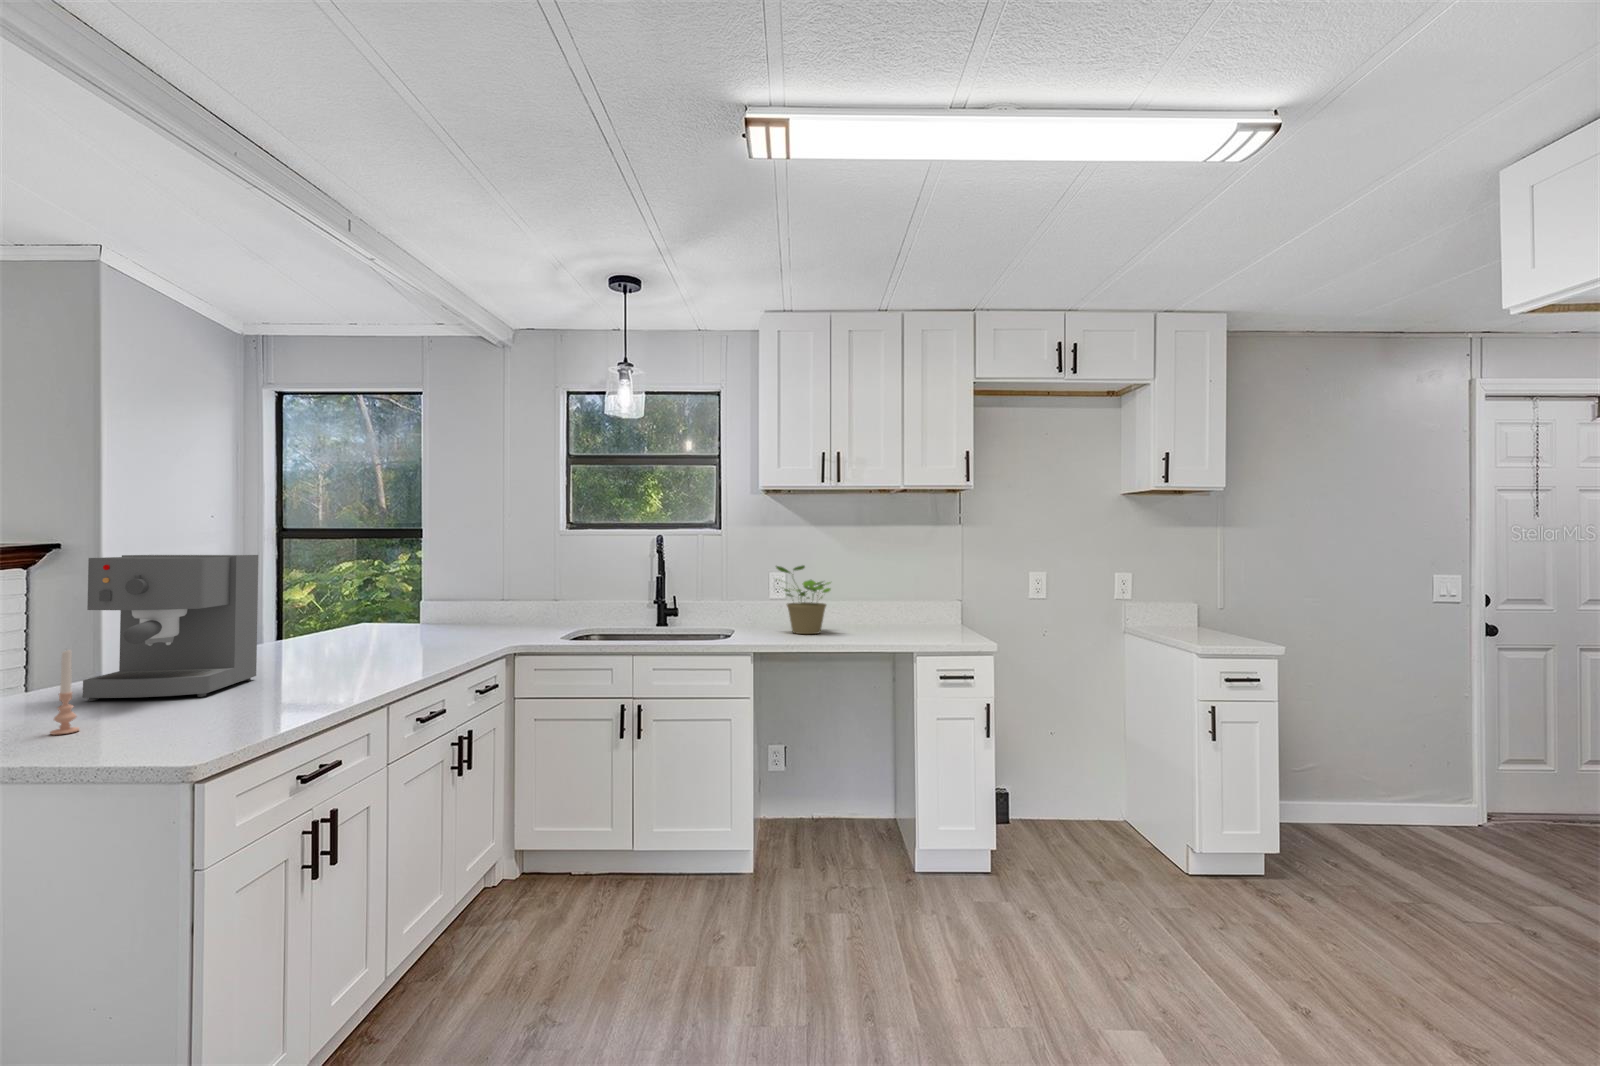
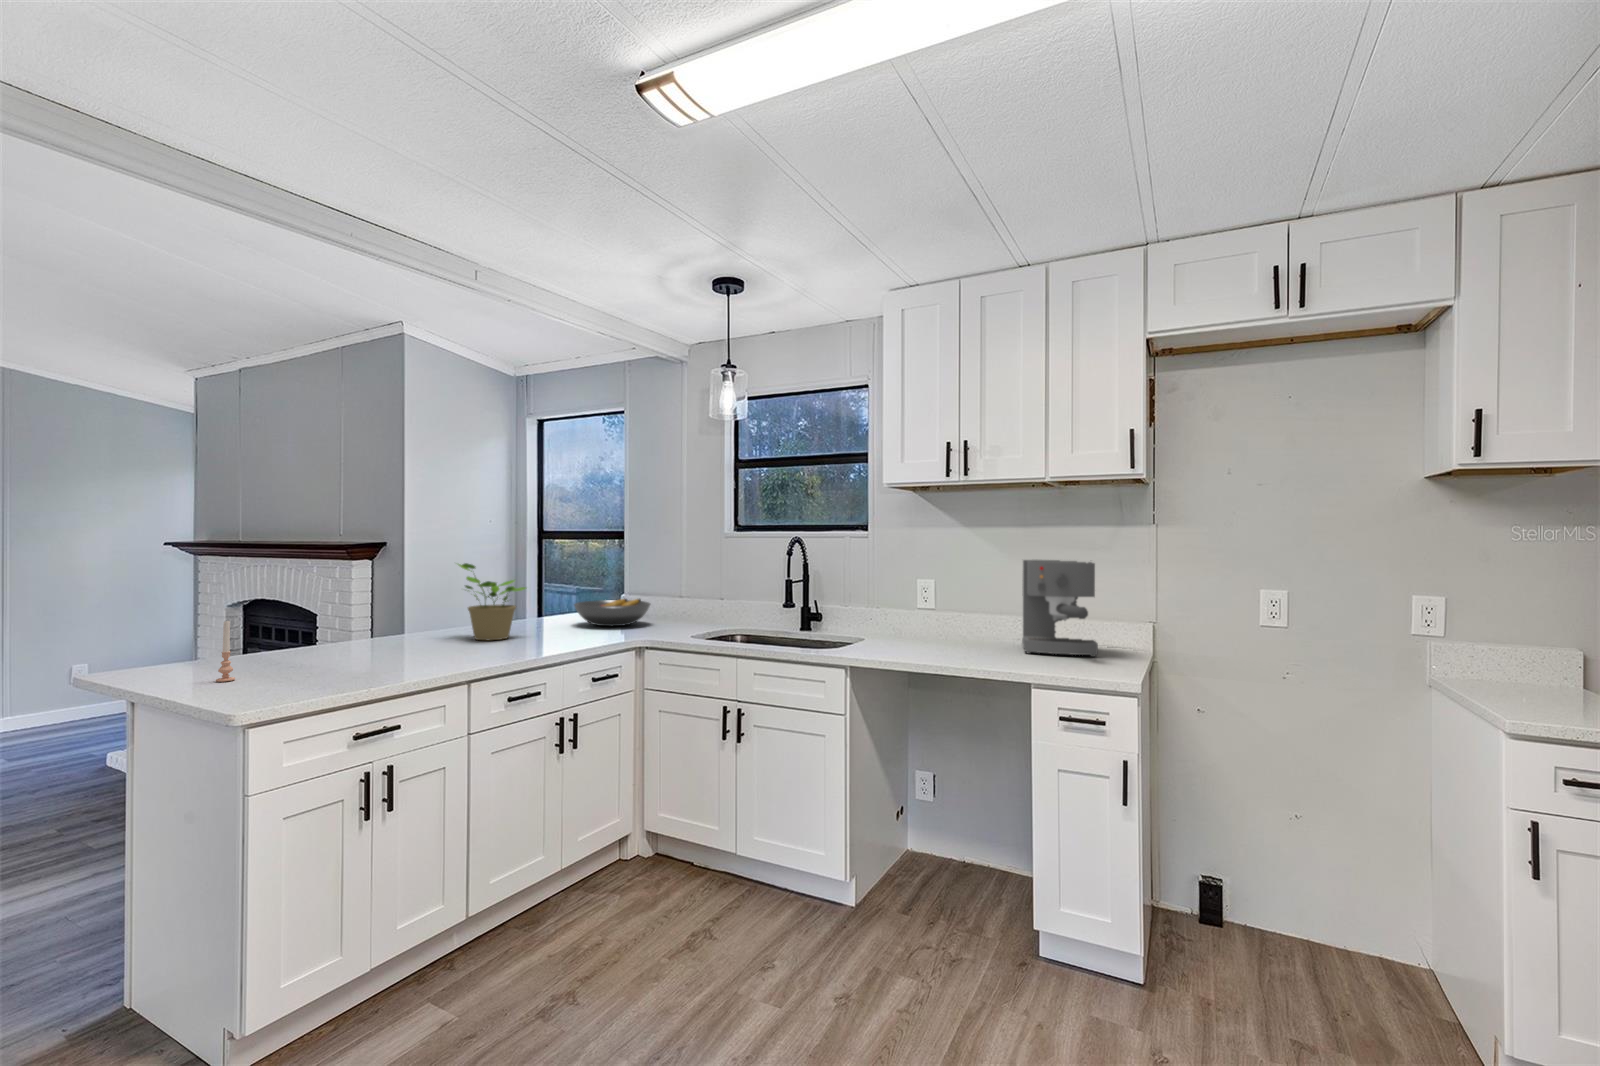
coffee maker: present [83,555,258,701] -> present [1022,560,1098,657]
potted plant: present [776,565,831,634] -> present [458,563,526,640]
fruit bowl: none [396,604,491,636] -> present [574,599,651,626]

